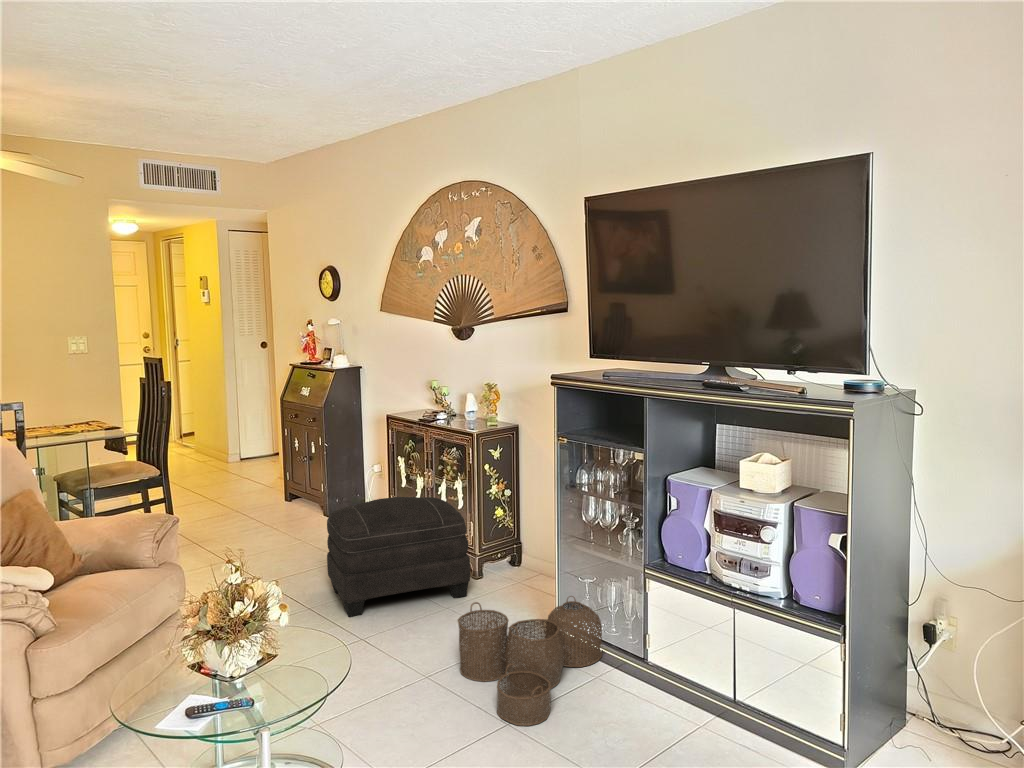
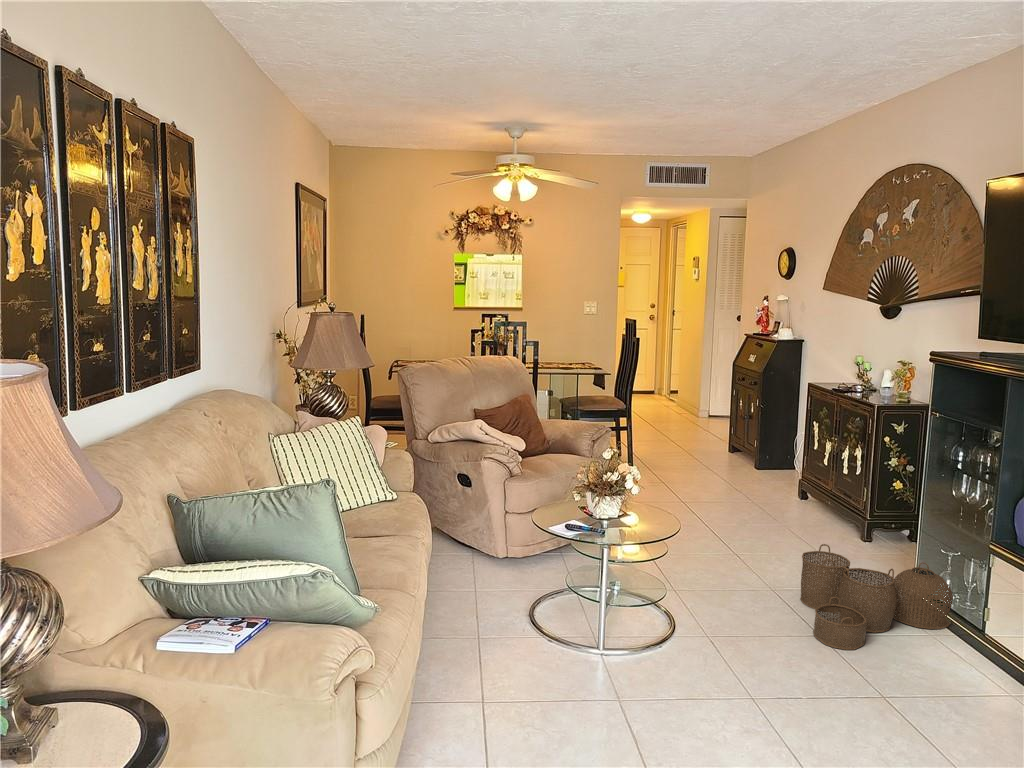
ottoman: present [327,497,470,617] -> none [727,451,851,551]

